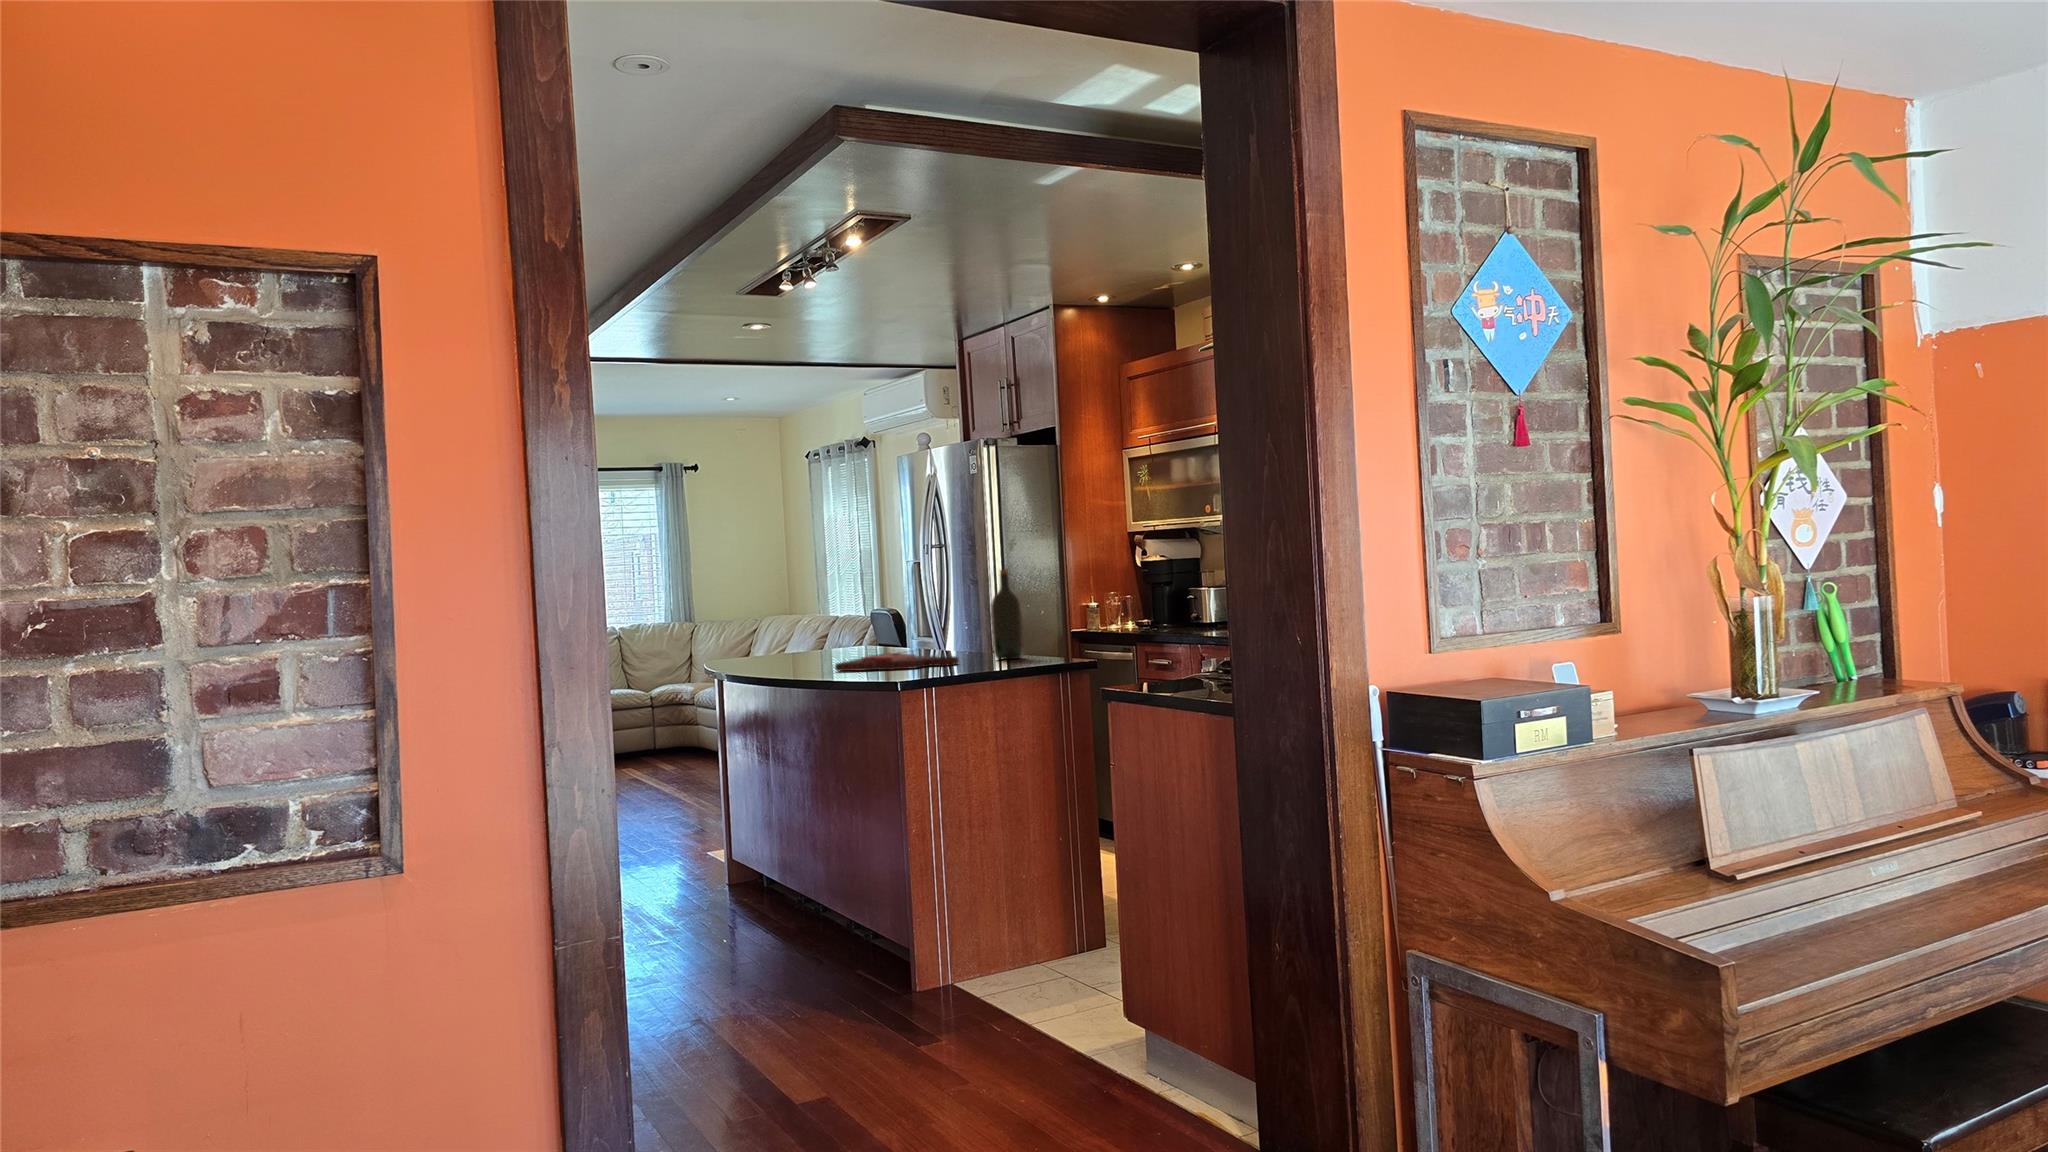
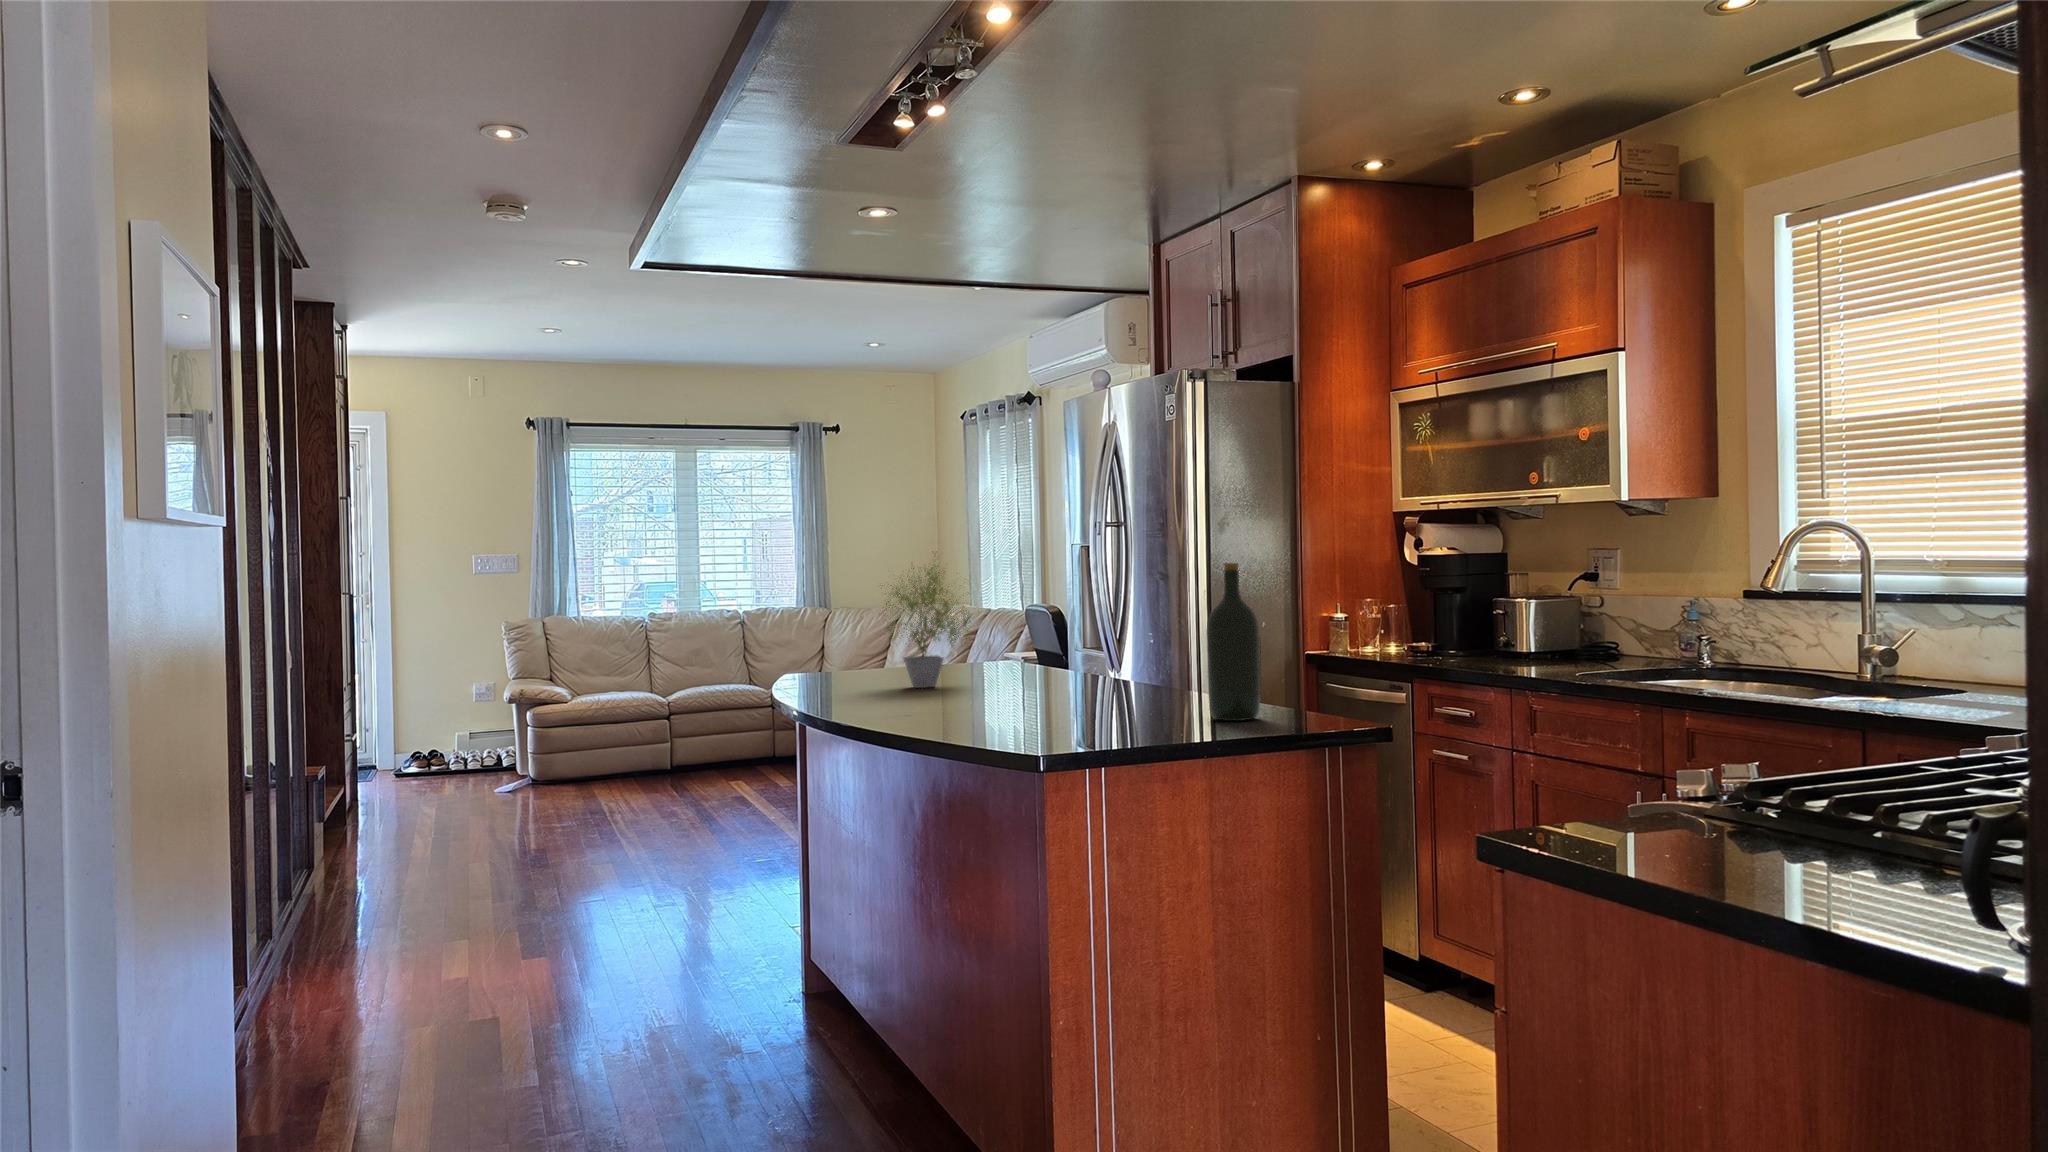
potted plant: none [778,569,854,659] -> present [880,565,971,688]
cutting board: present [835,652,959,671] -> none [933,698,1148,733]

